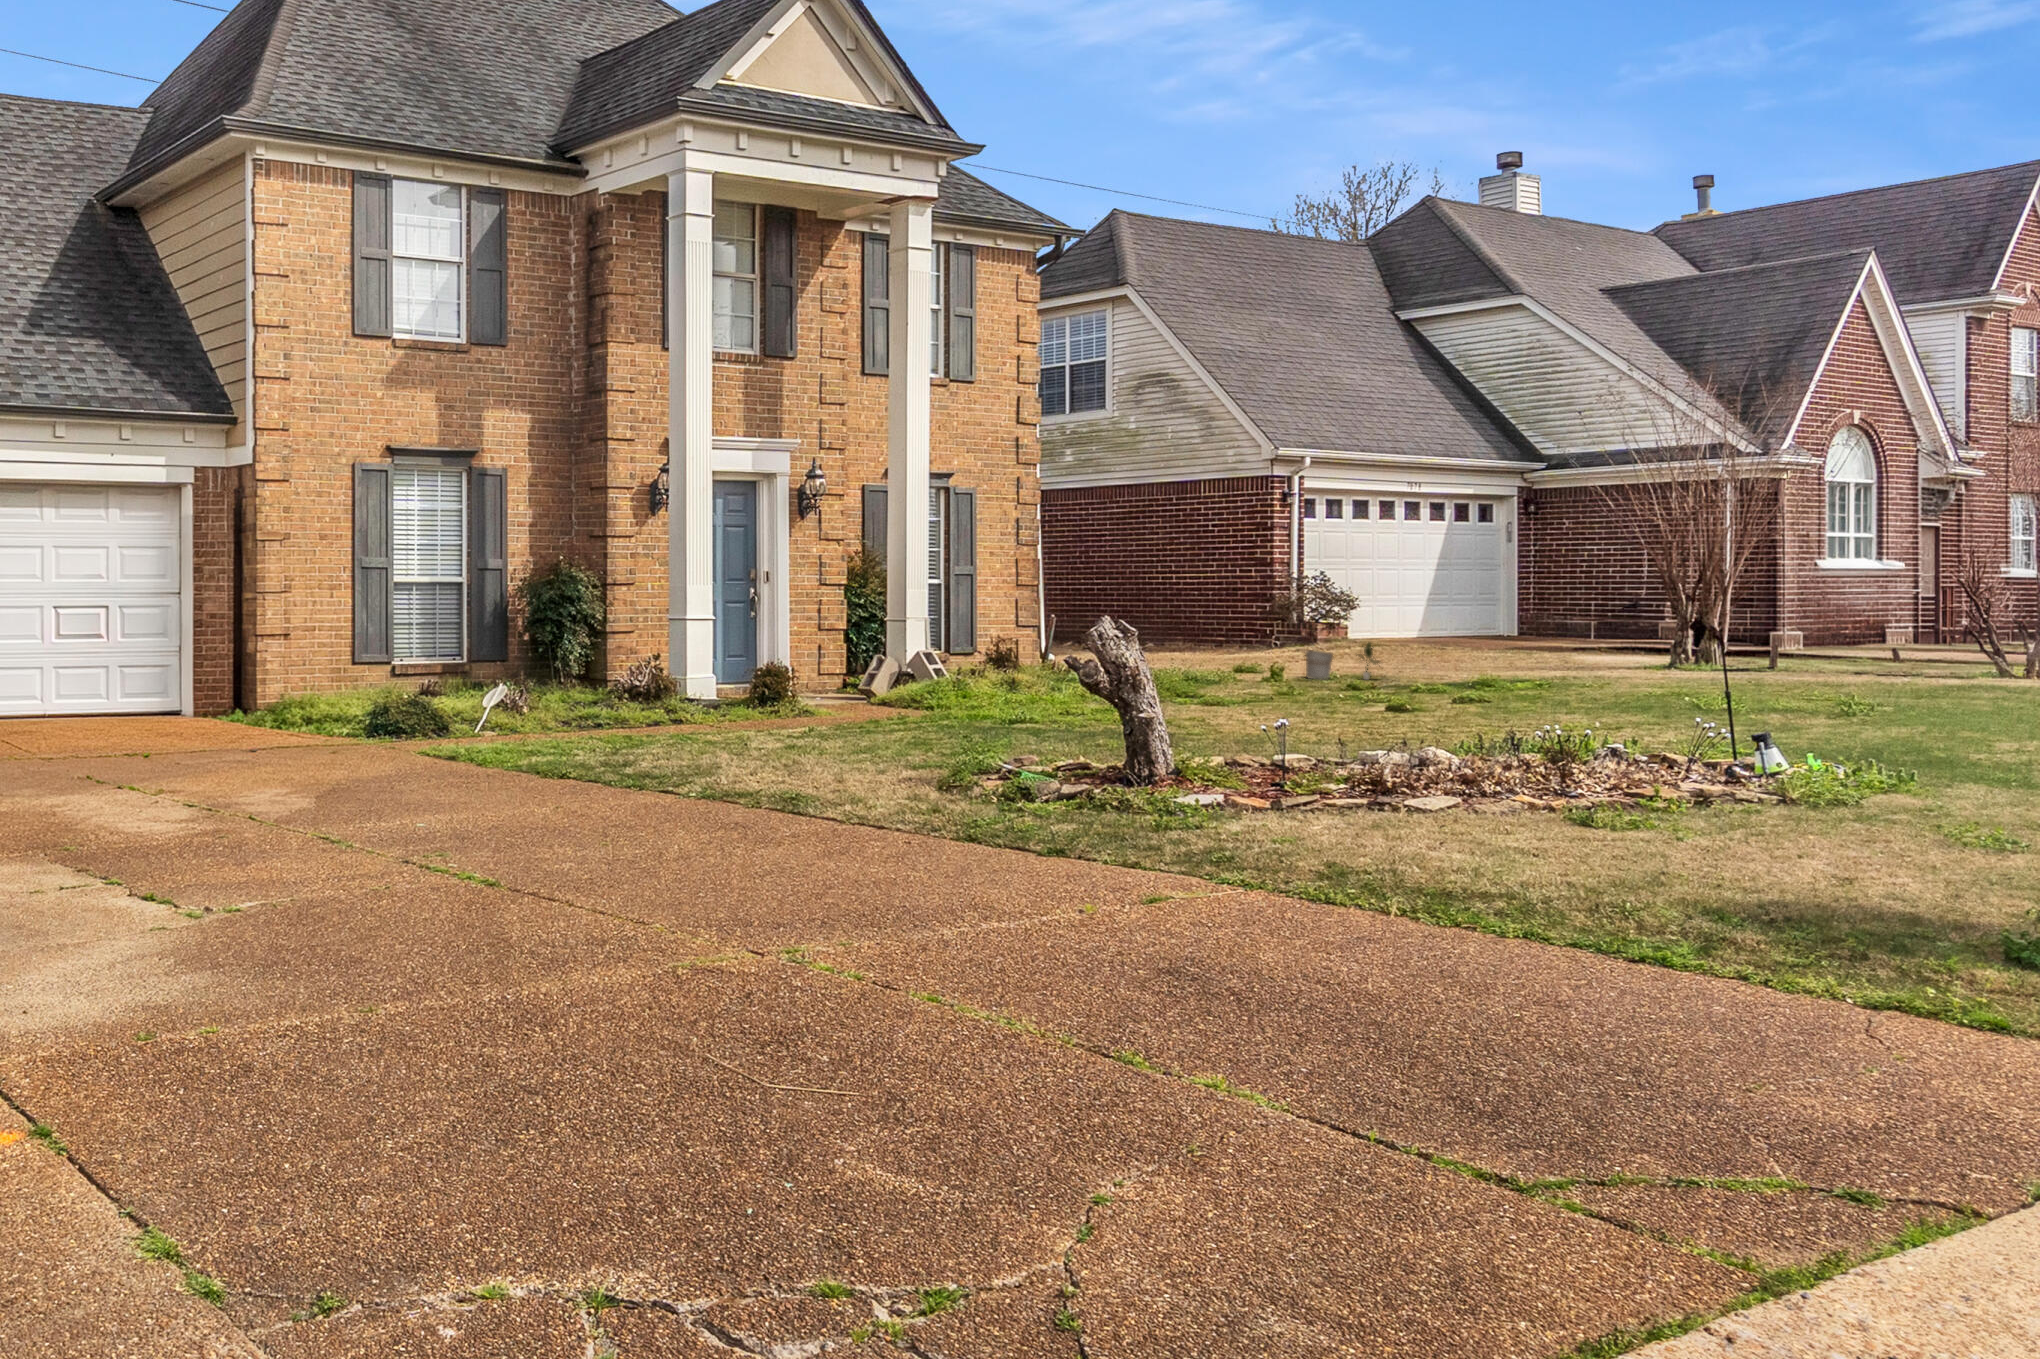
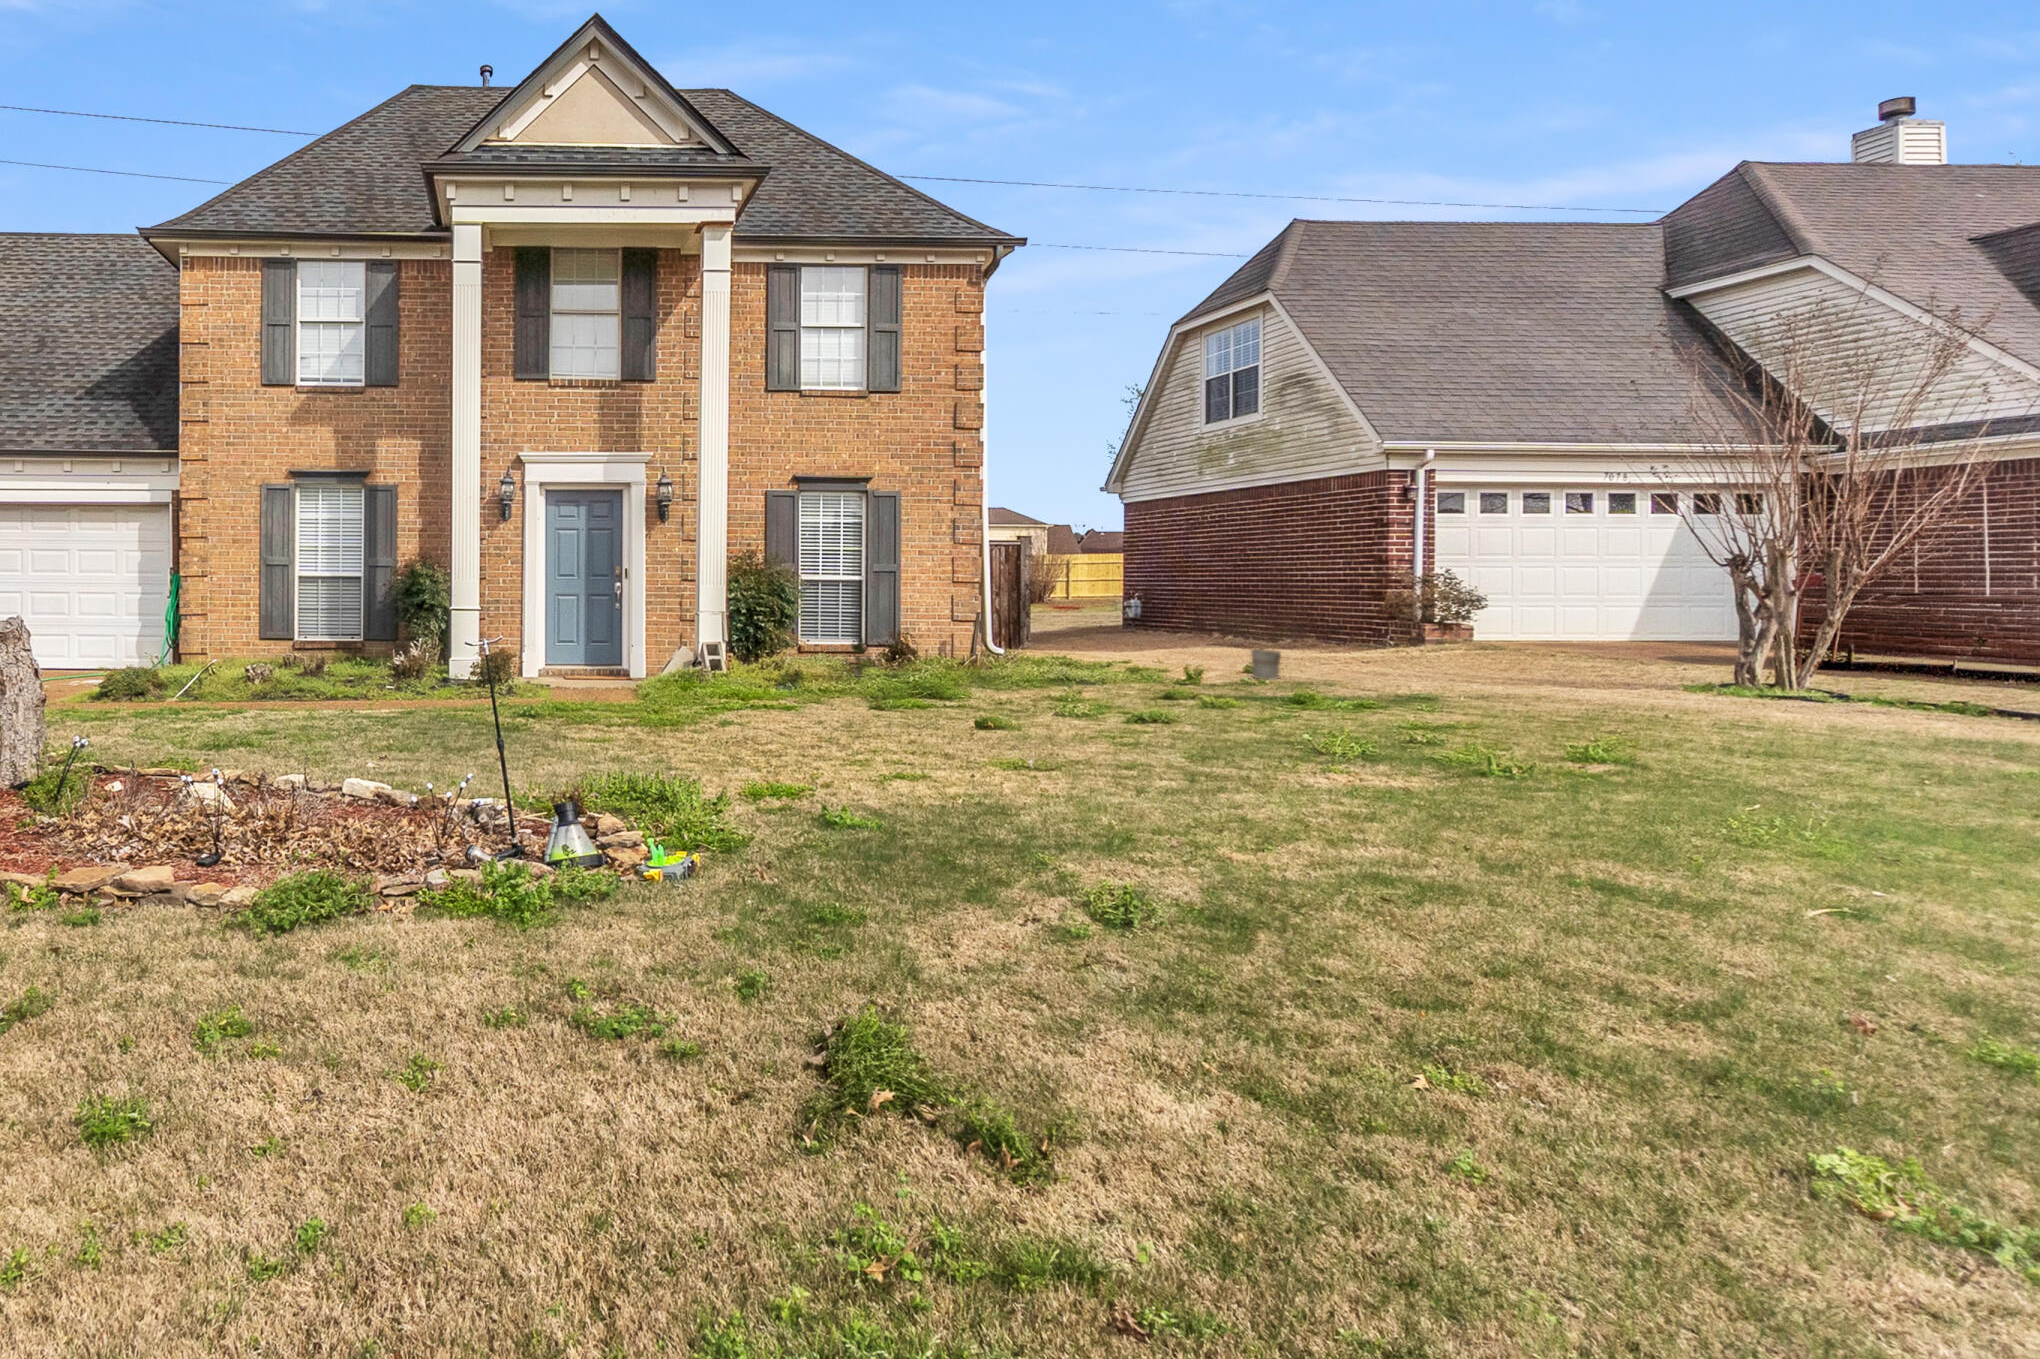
potted plant: present [1359,643,1379,680] -> present [851,639,871,677]

